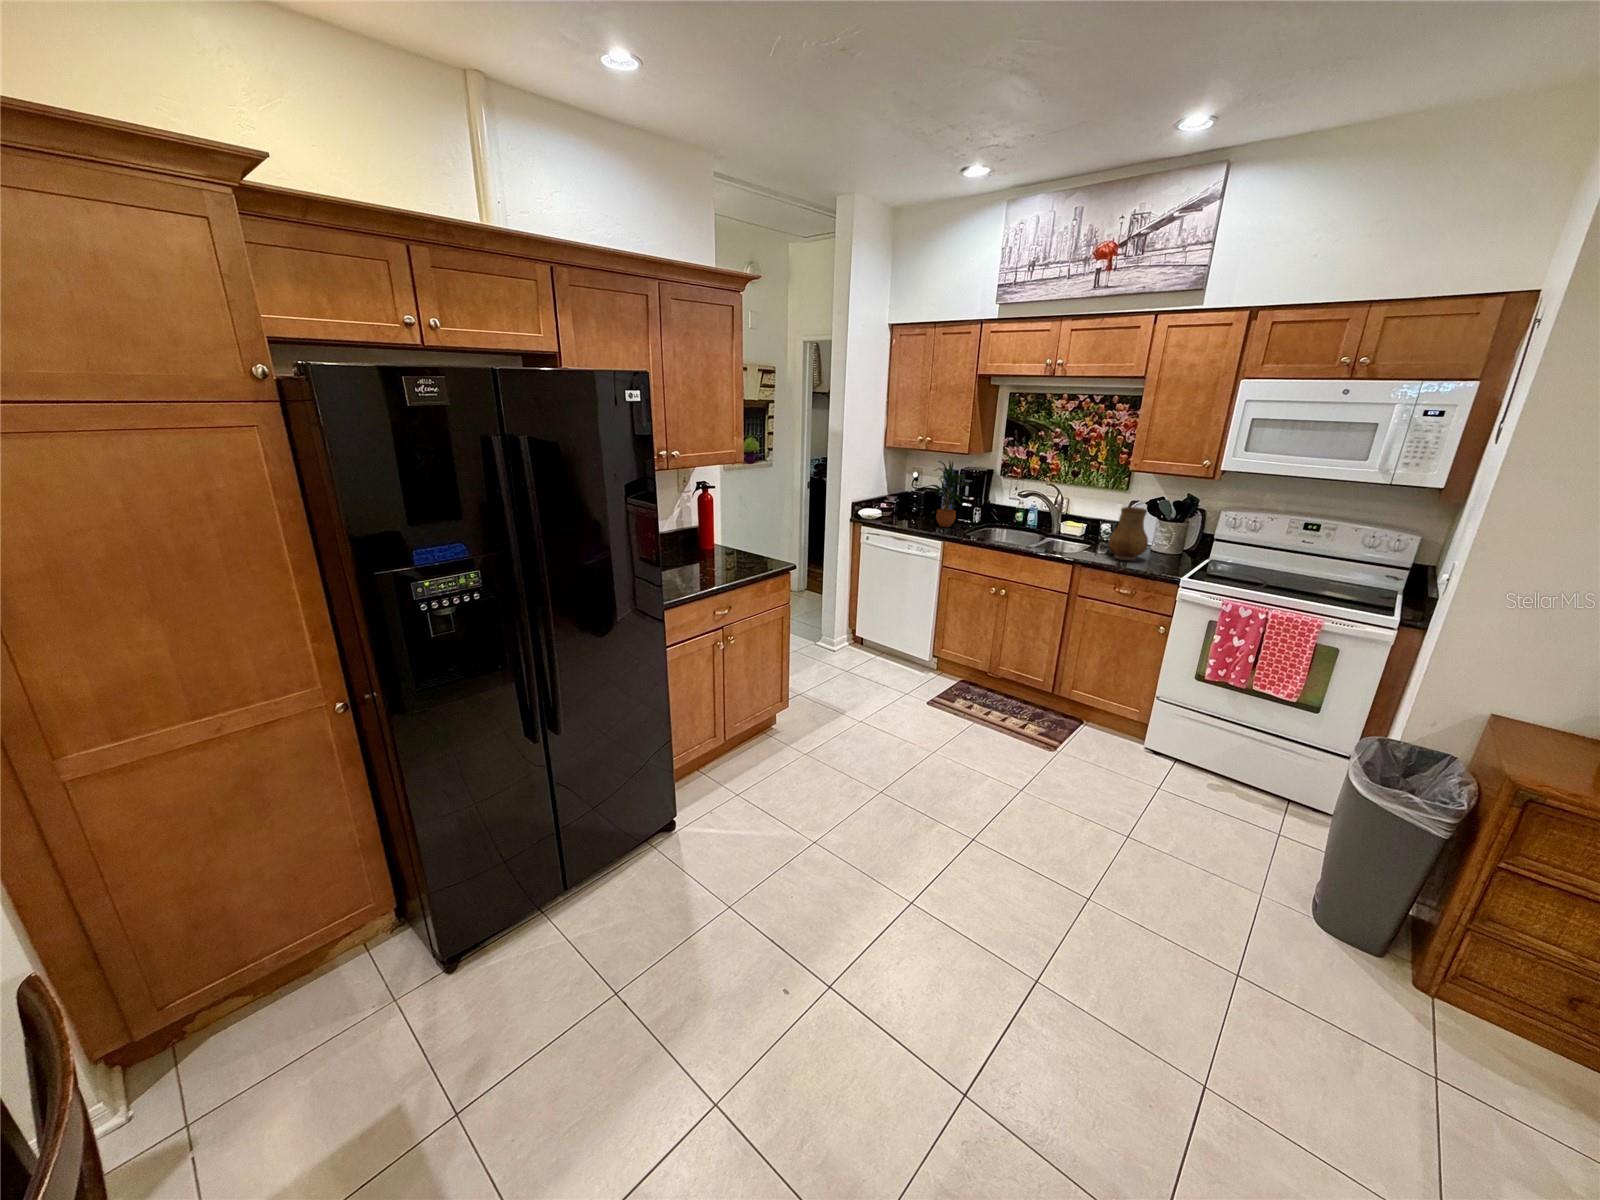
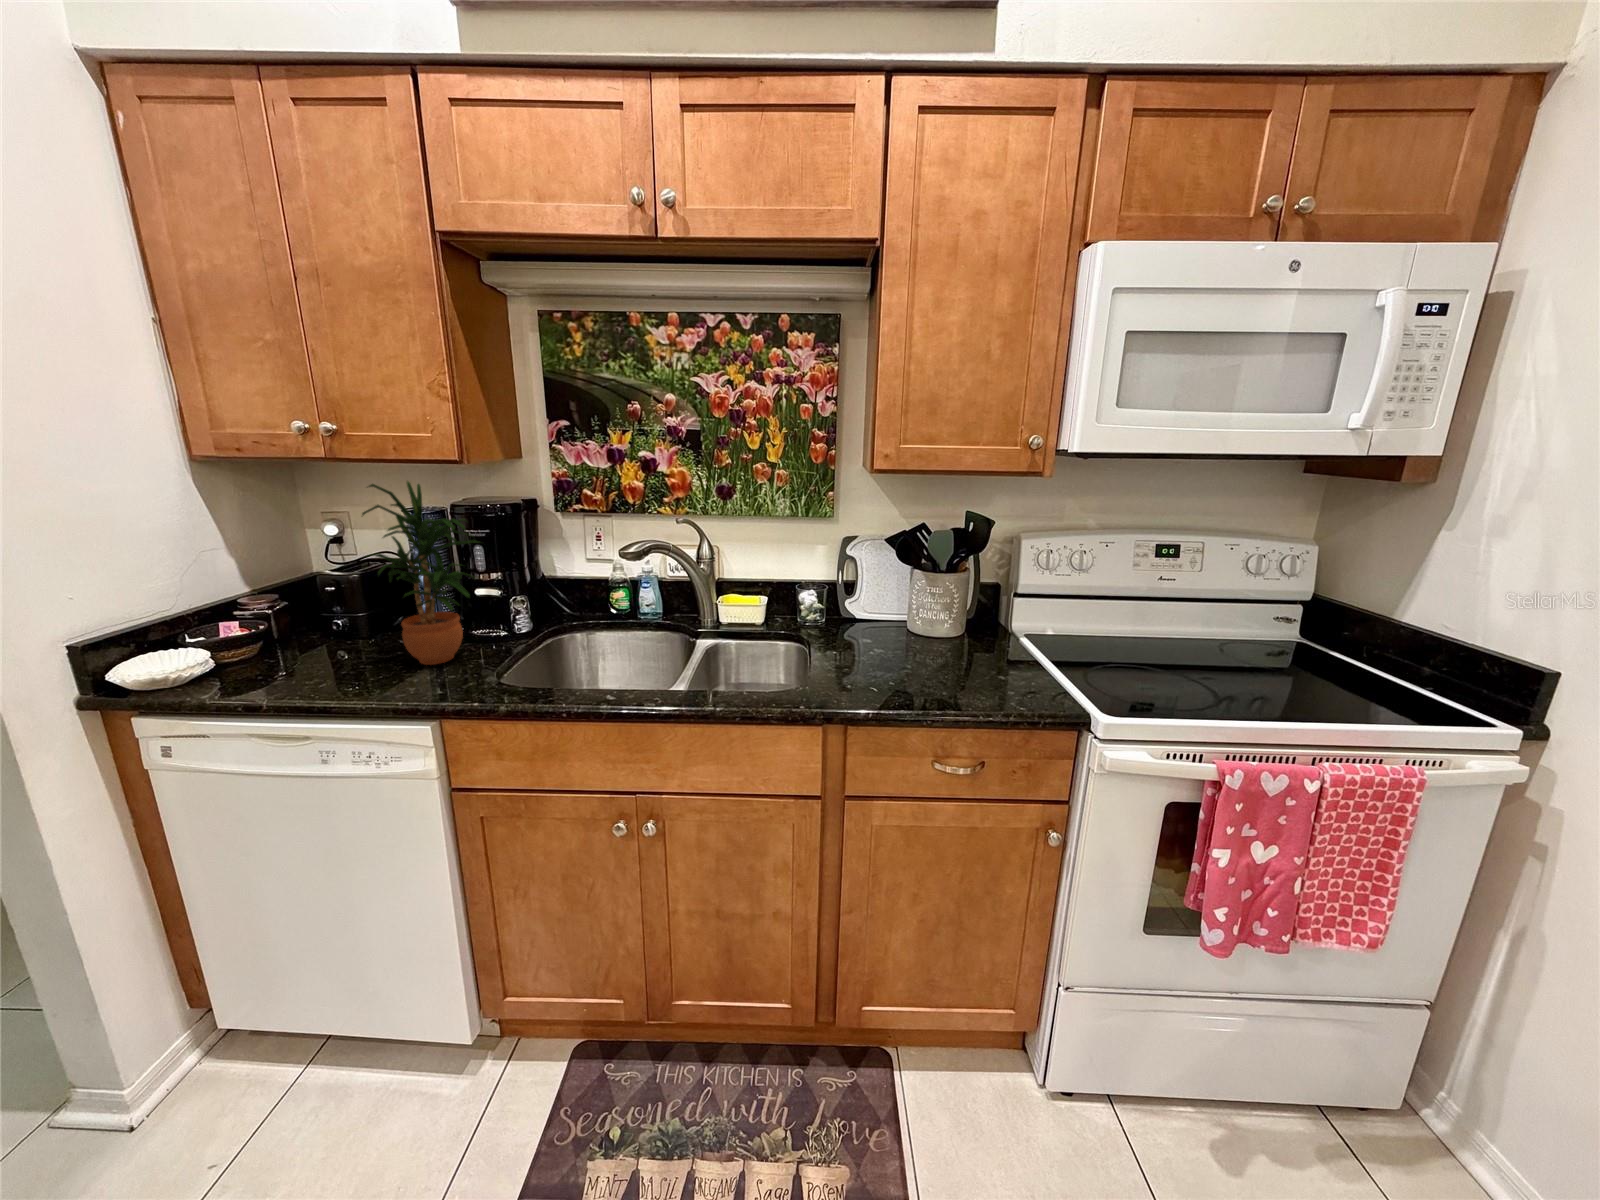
ceramic pitcher: present [1108,507,1148,560] -> none [874,557,961,687]

